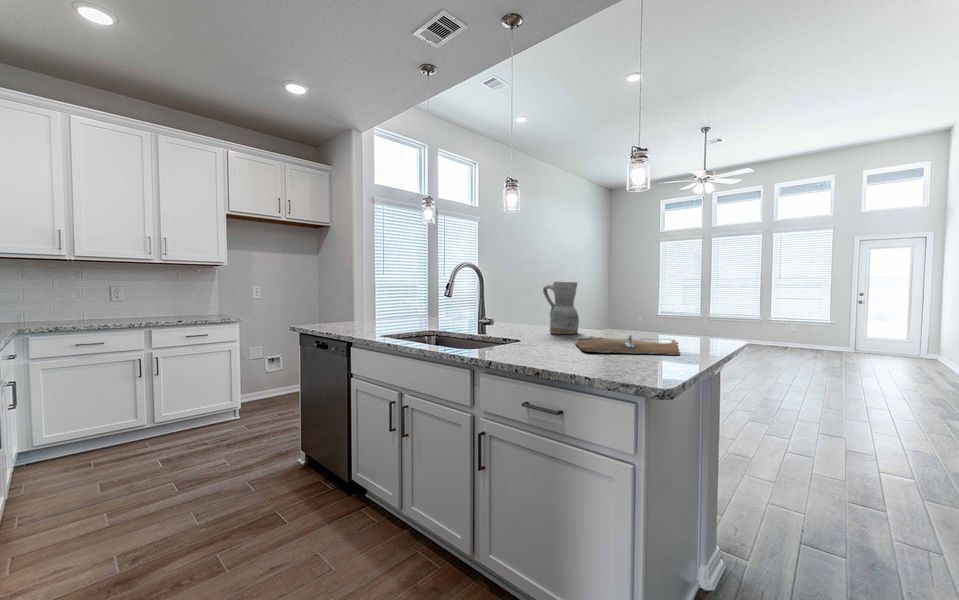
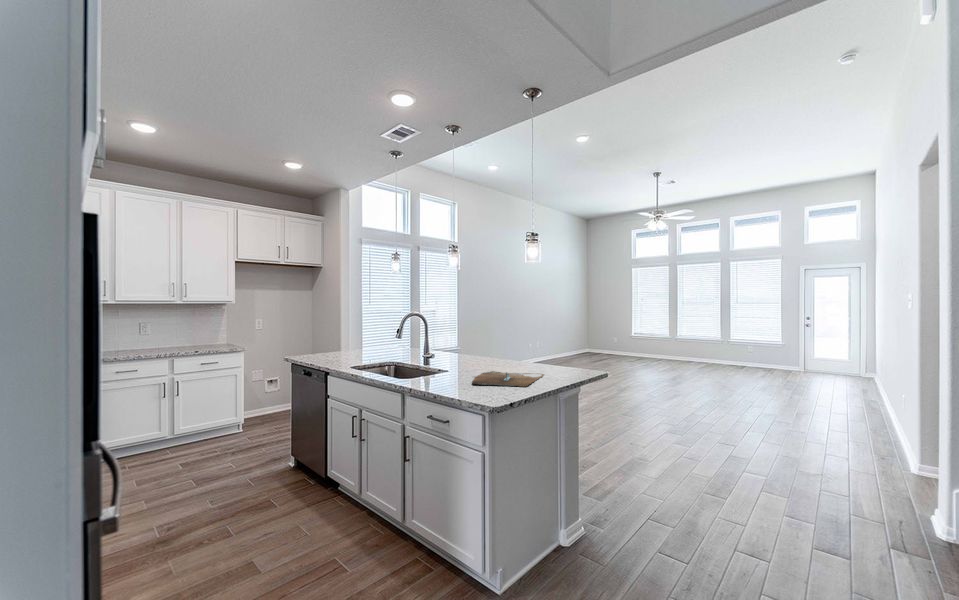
ceramic pitcher: present [543,281,579,334] -> none [466,330,490,368]

